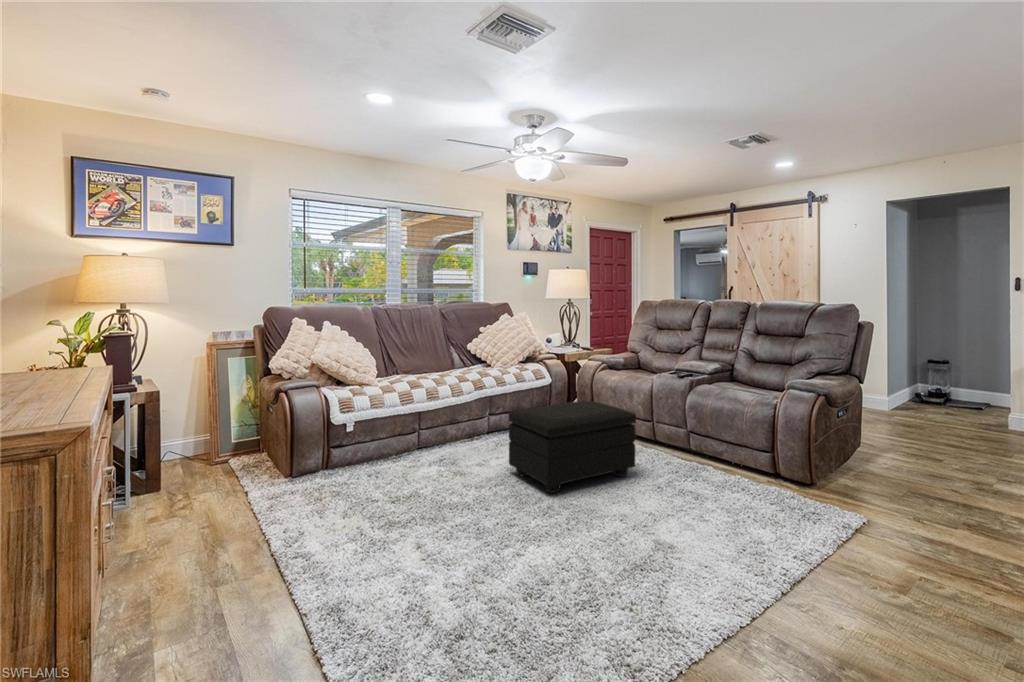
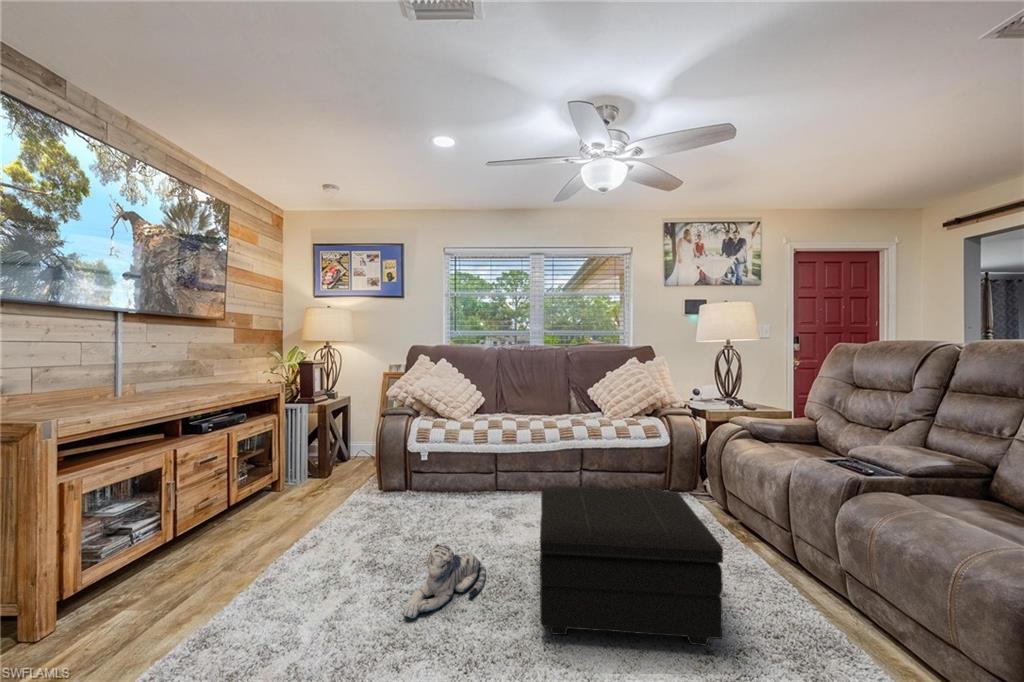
plush toy: none [444,461,486,513] -> present [404,544,486,618]

